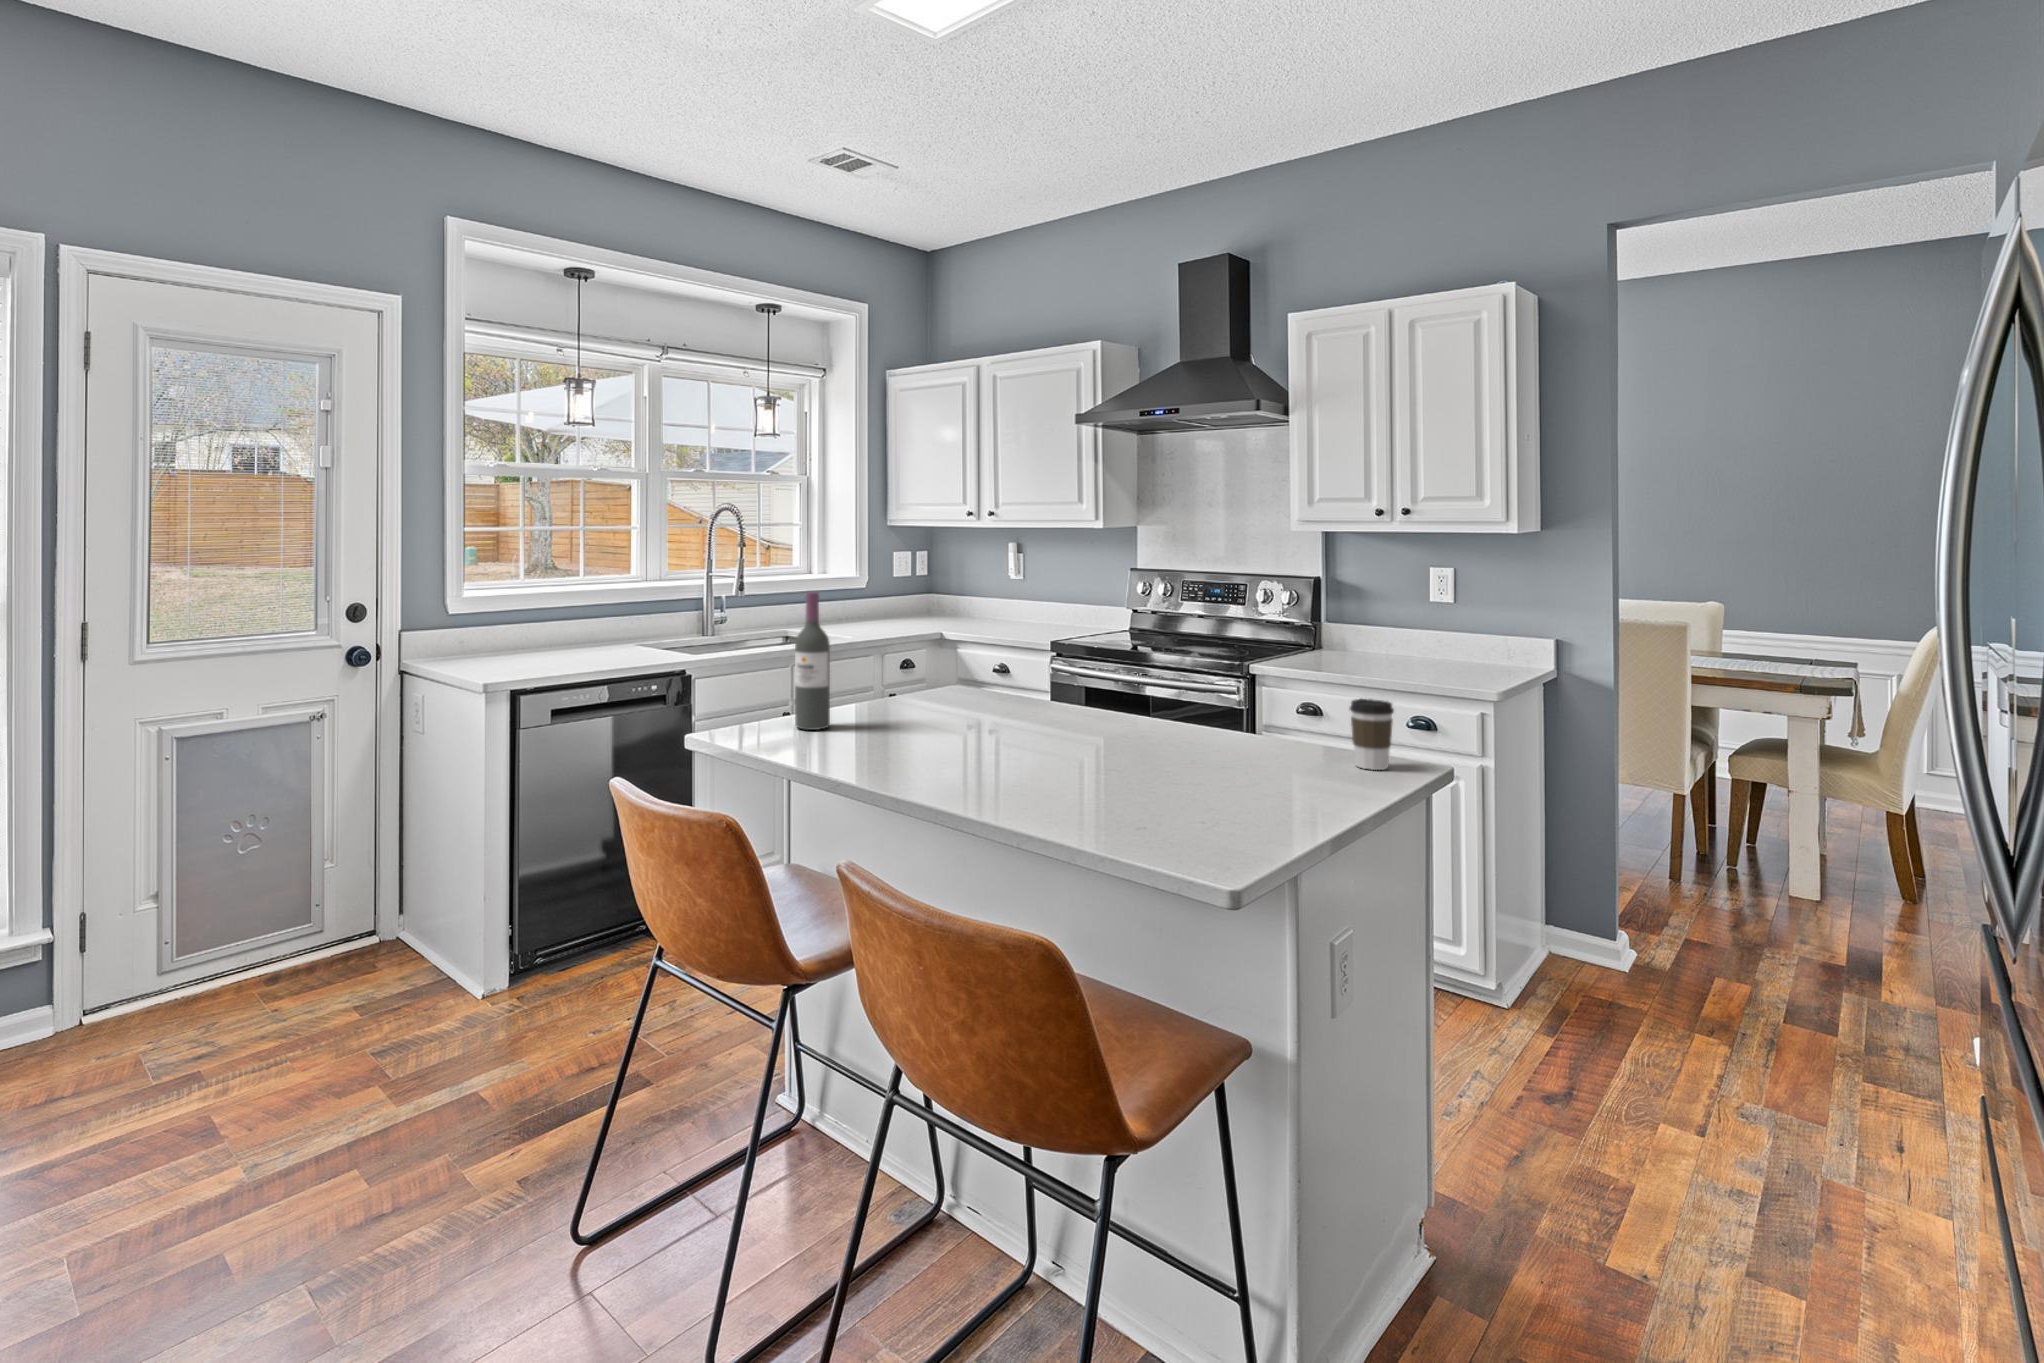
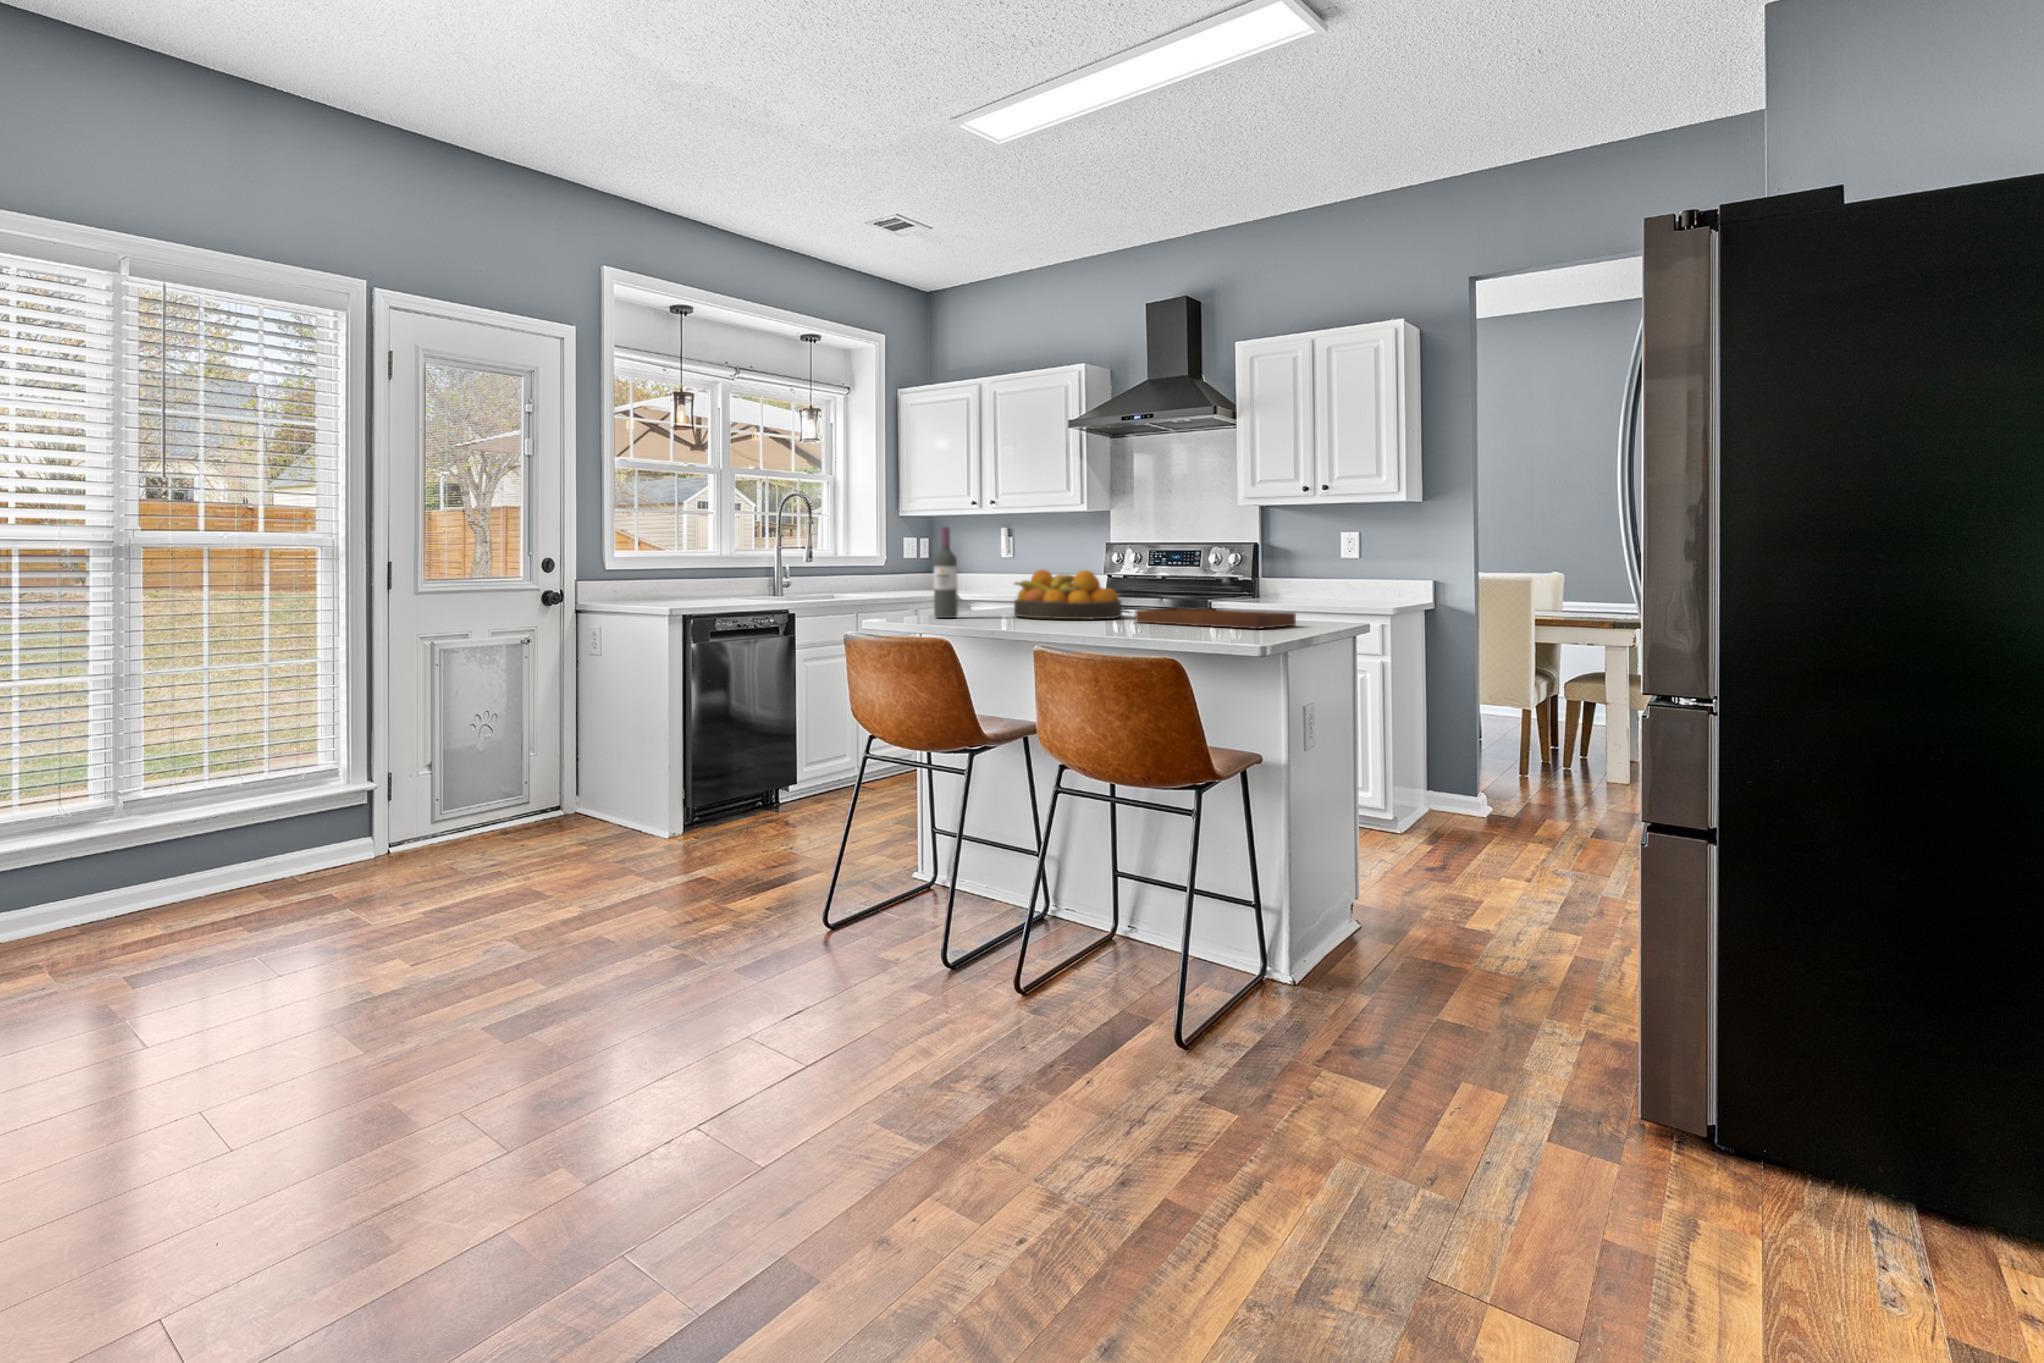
fruit bowl: none [913,655,1075,742] -> present [1014,570,1122,619]
tray: none [1080,693,1330,798] -> present [1136,578,1296,629]
coffee cup: present [1350,699,1394,770] -> none [1305,583,1332,624]

